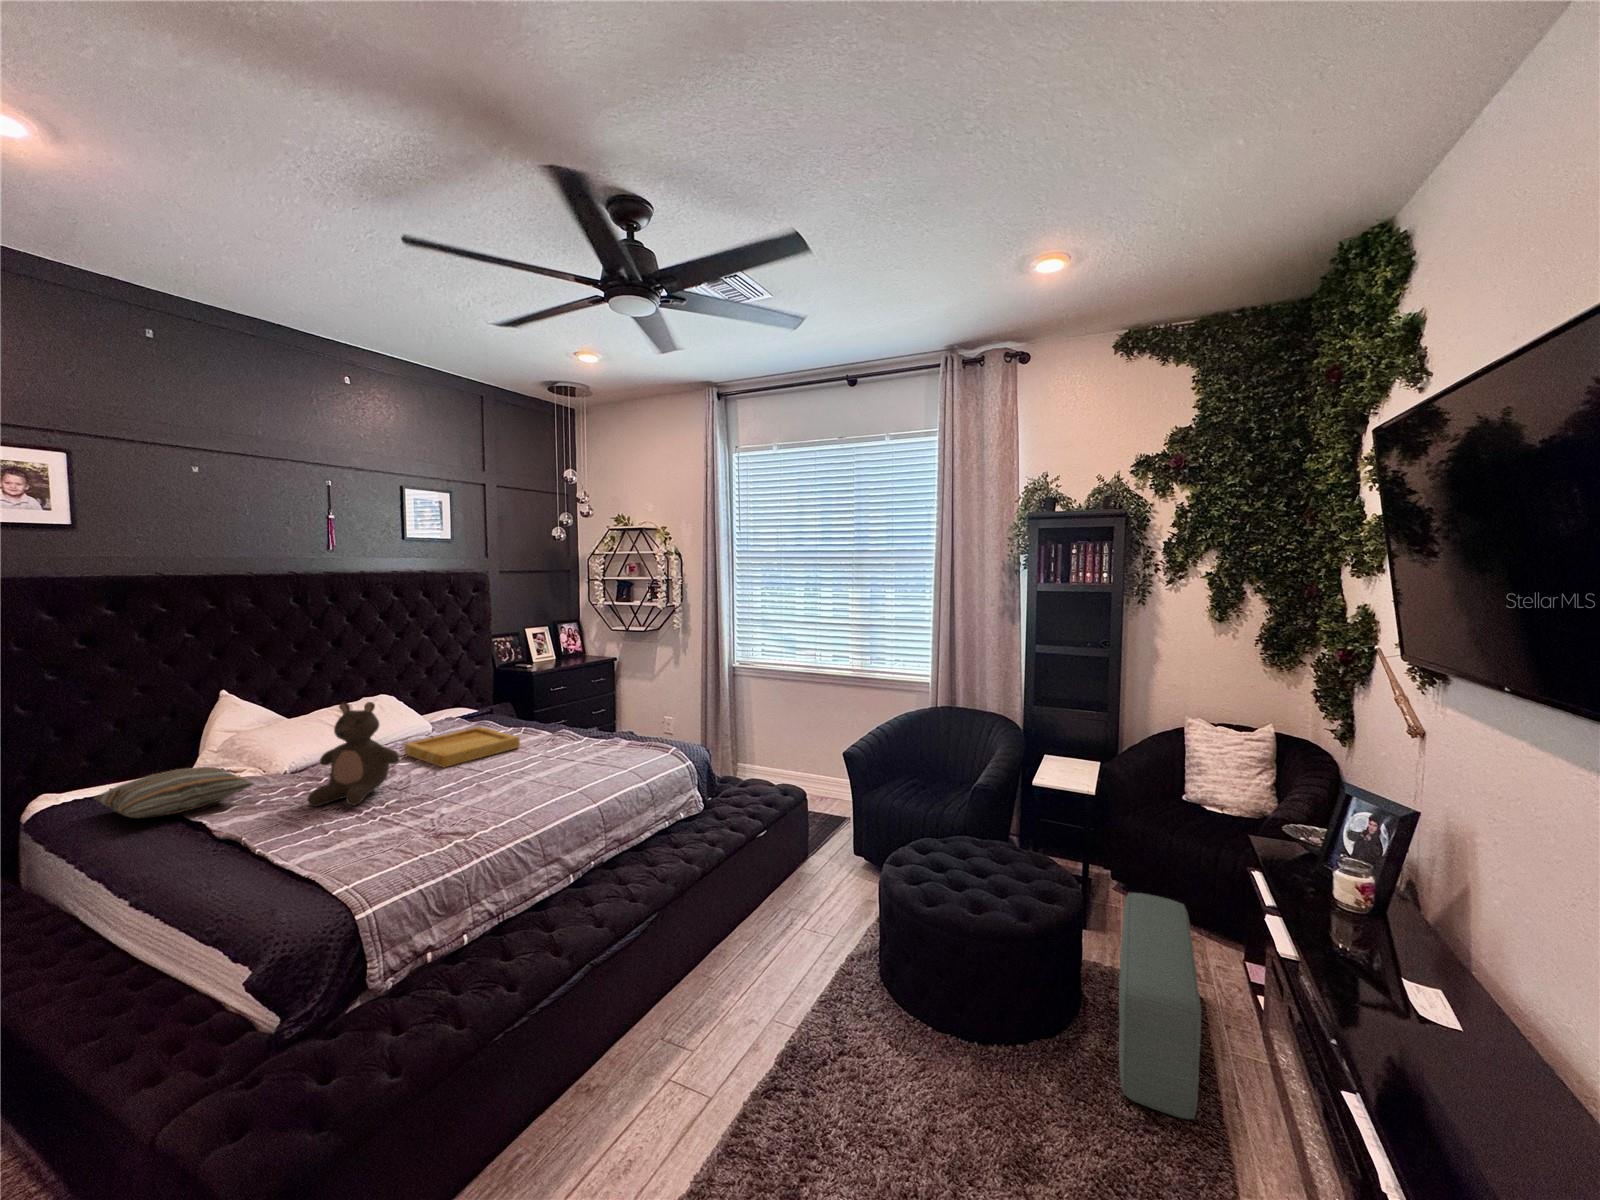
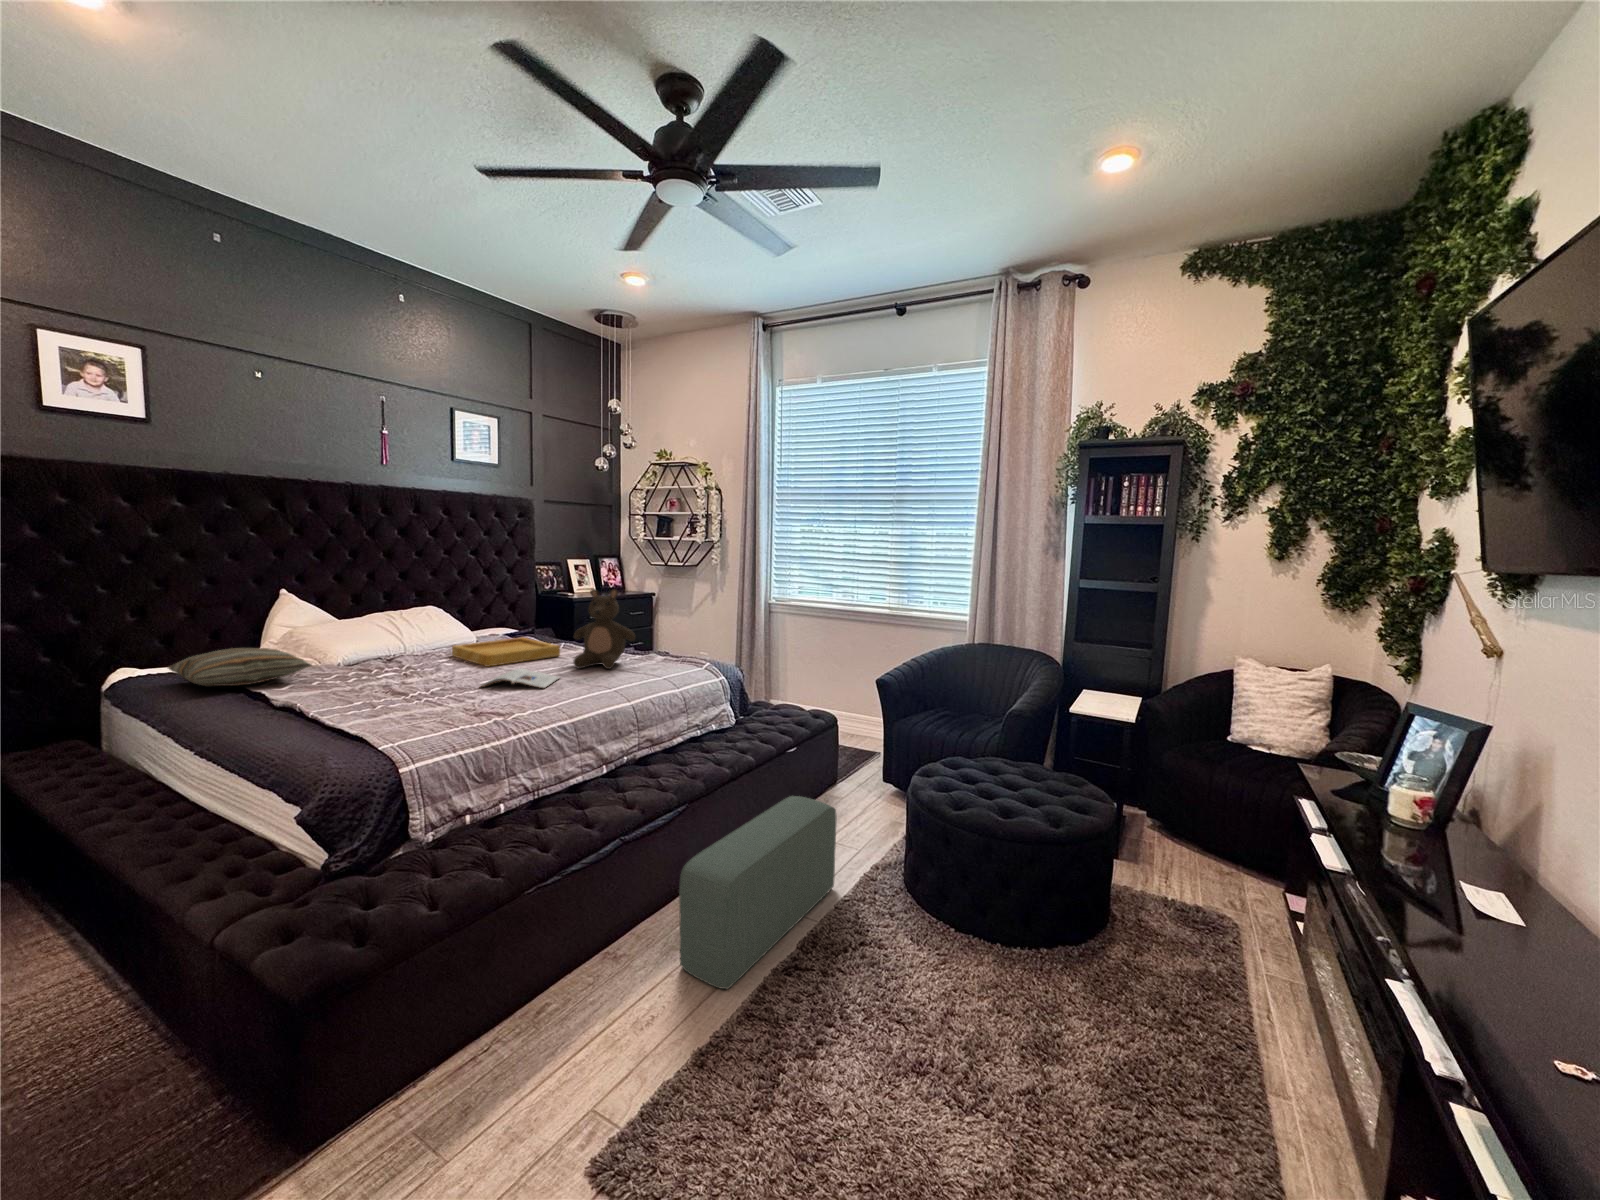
stuffed bear: present [307,702,400,806] -> present [573,589,635,669]
magazine: none [436,772,521,799] -> present [479,669,559,689]
pouf: present [1119,893,1201,1119] -> present [679,796,837,989]

